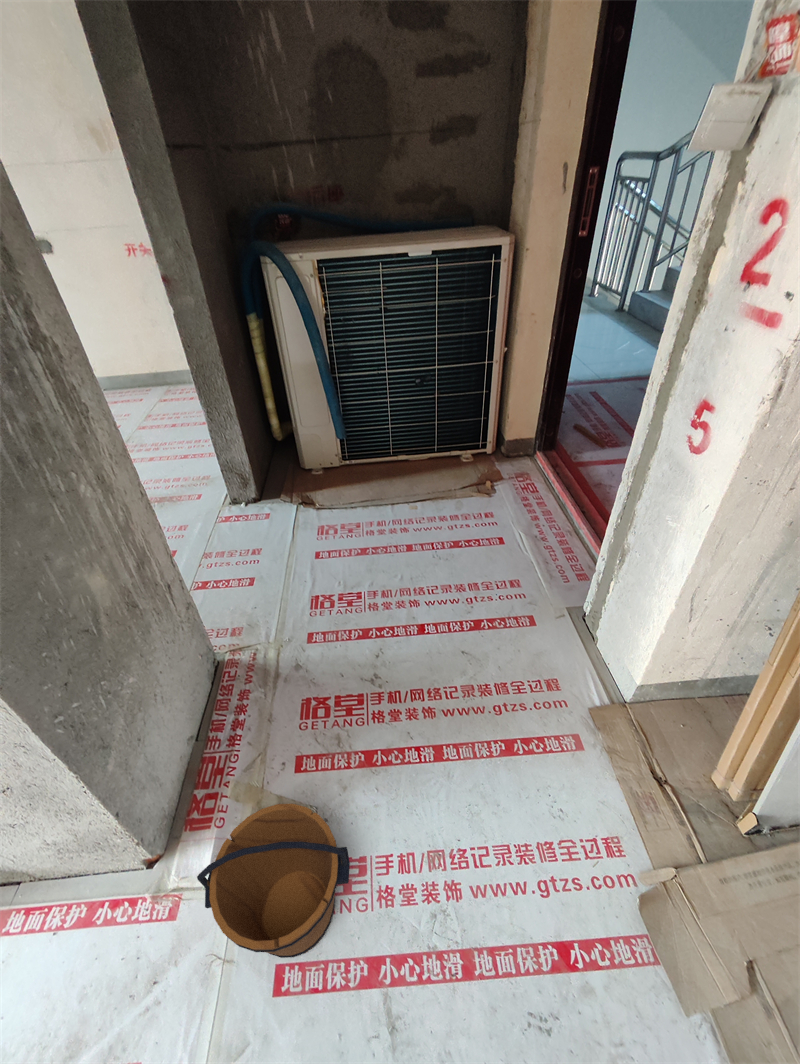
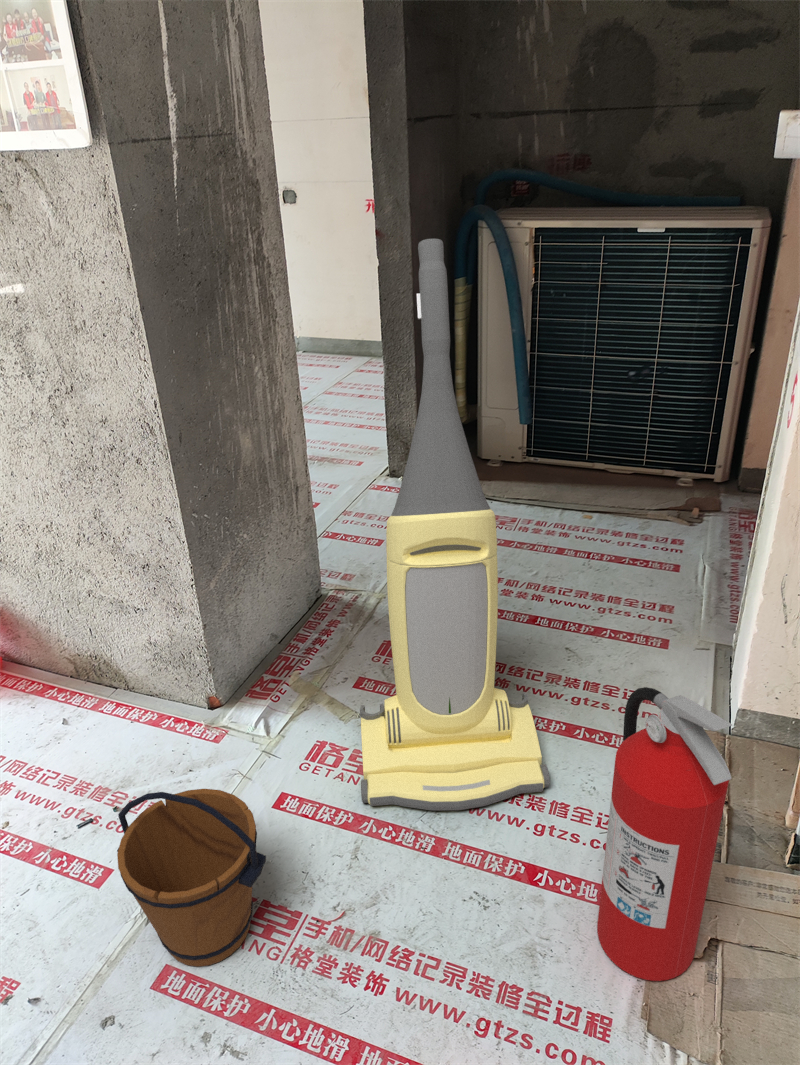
vacuum cleaner: none [332,249,490,741] -> present [360,239,550,810]
fire extinguisher: none [571,612,720,798] -> present [597,687,732,981]

